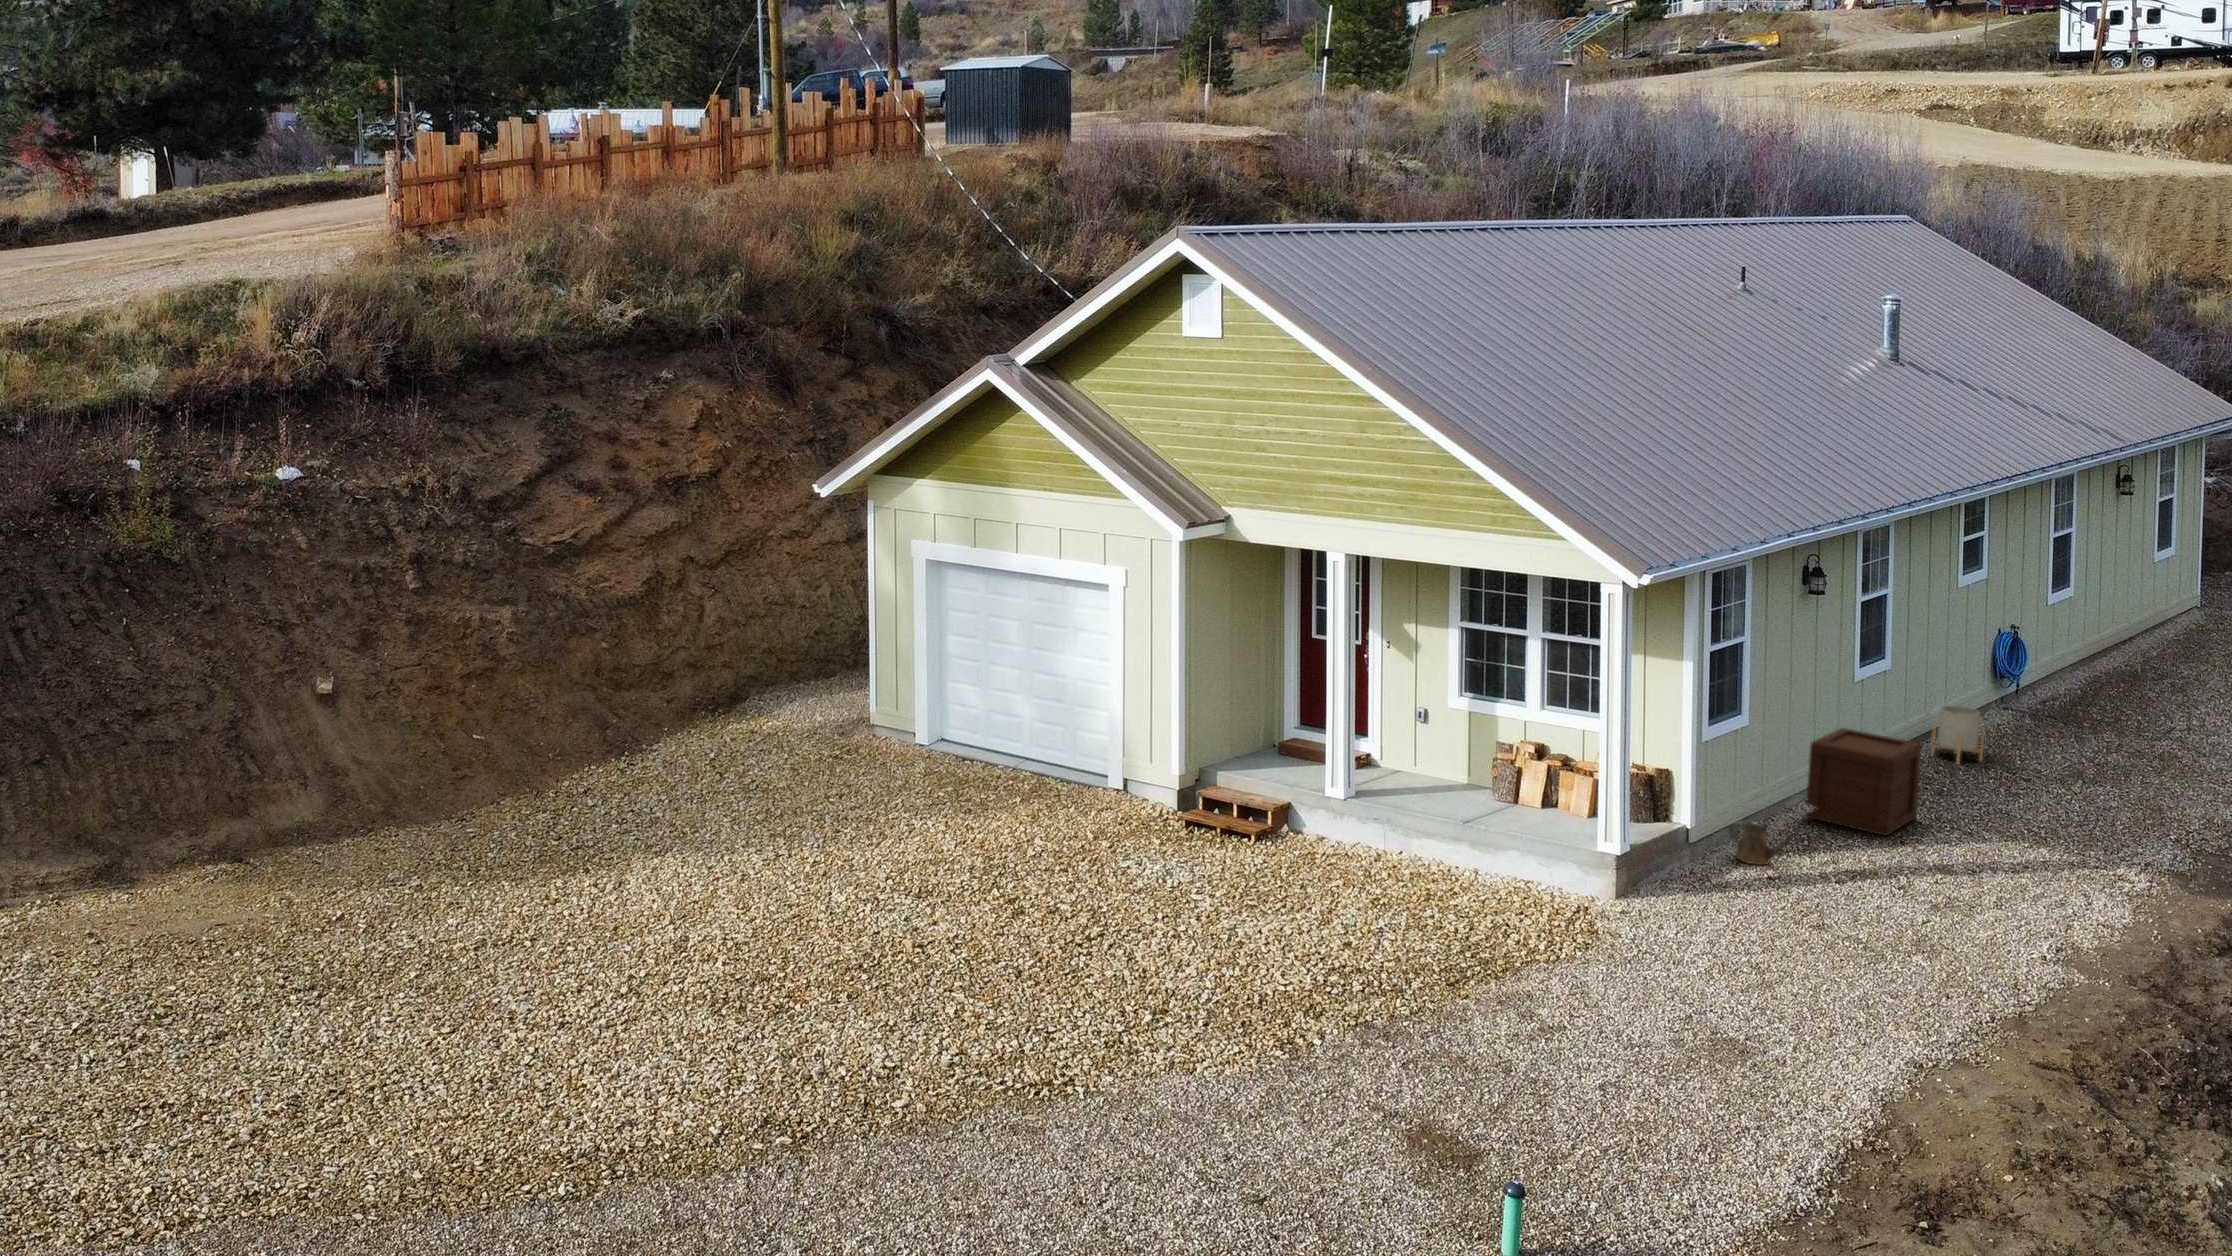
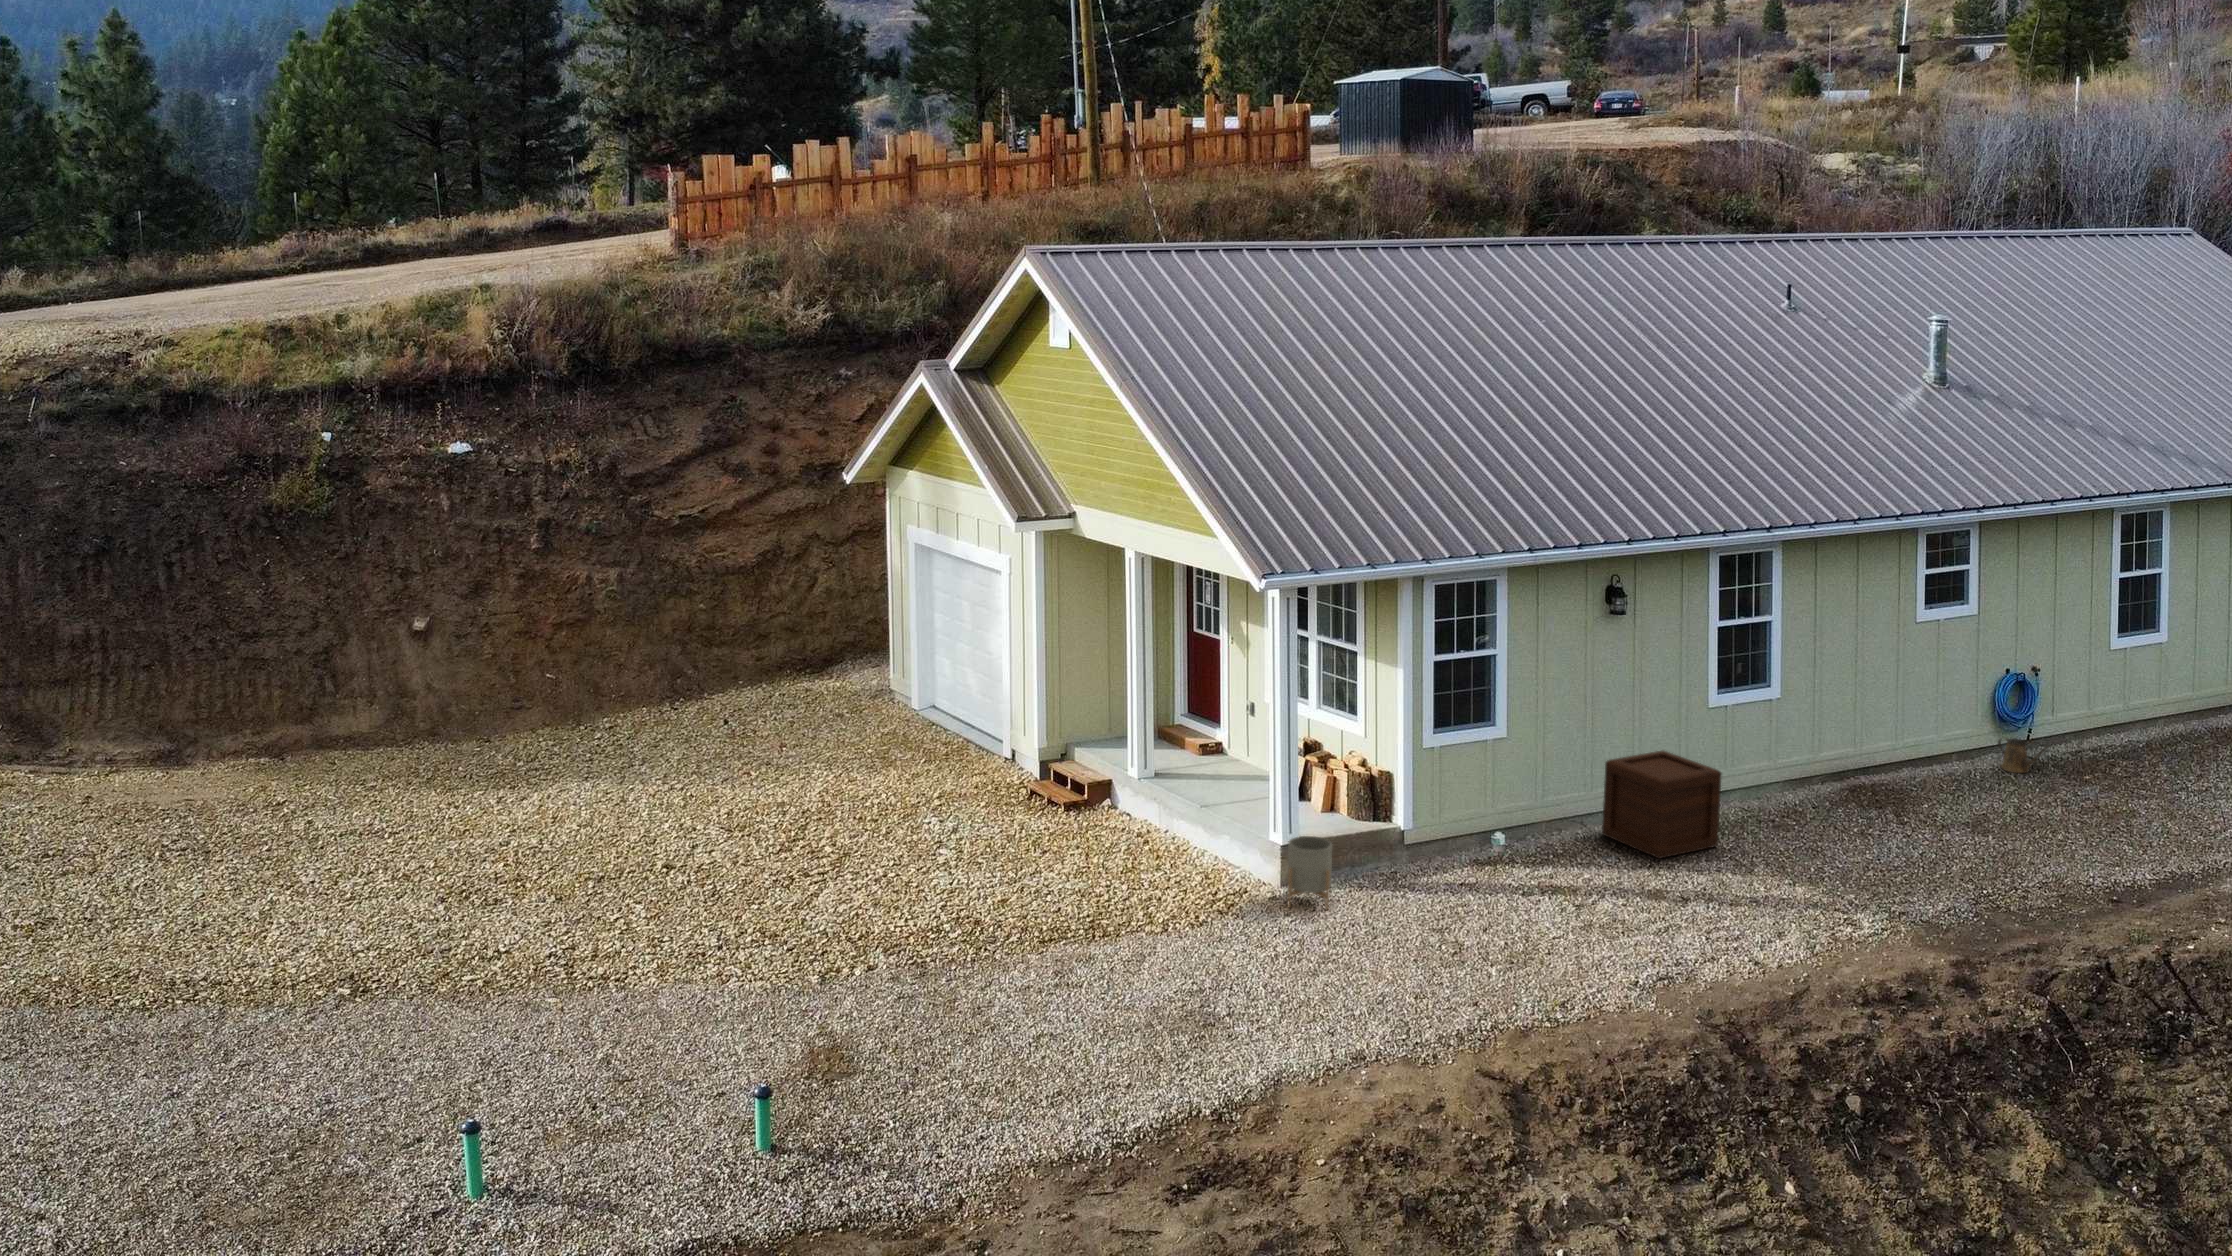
planter: present [1931,706,1985,764] -> present [1287,836,1332,910]
watering can: present [1729,822,1801,865] -> present [1998,737,2048,773]

